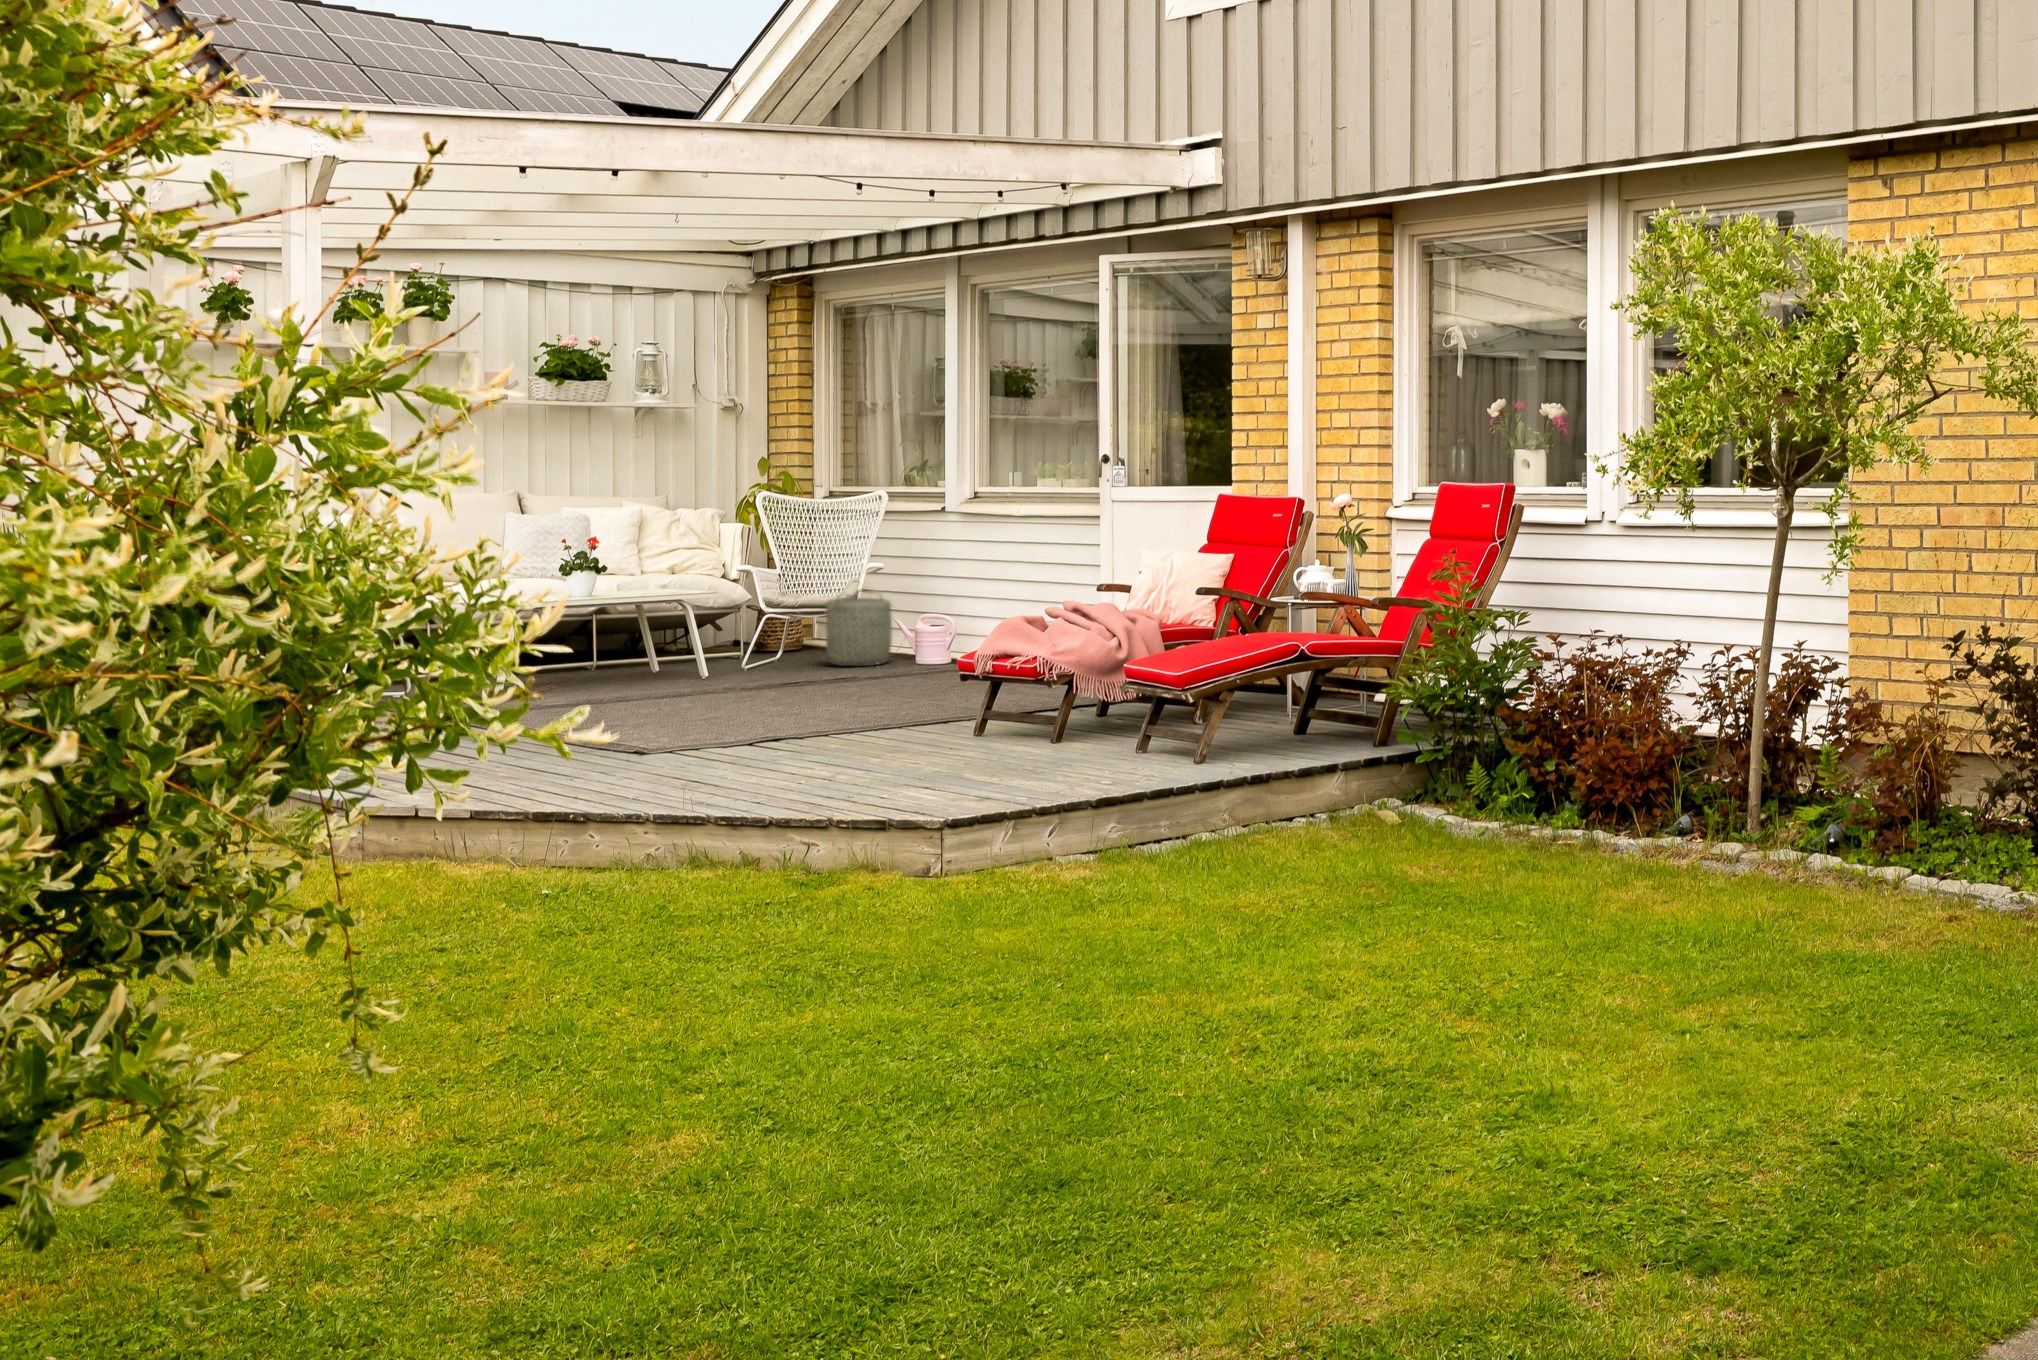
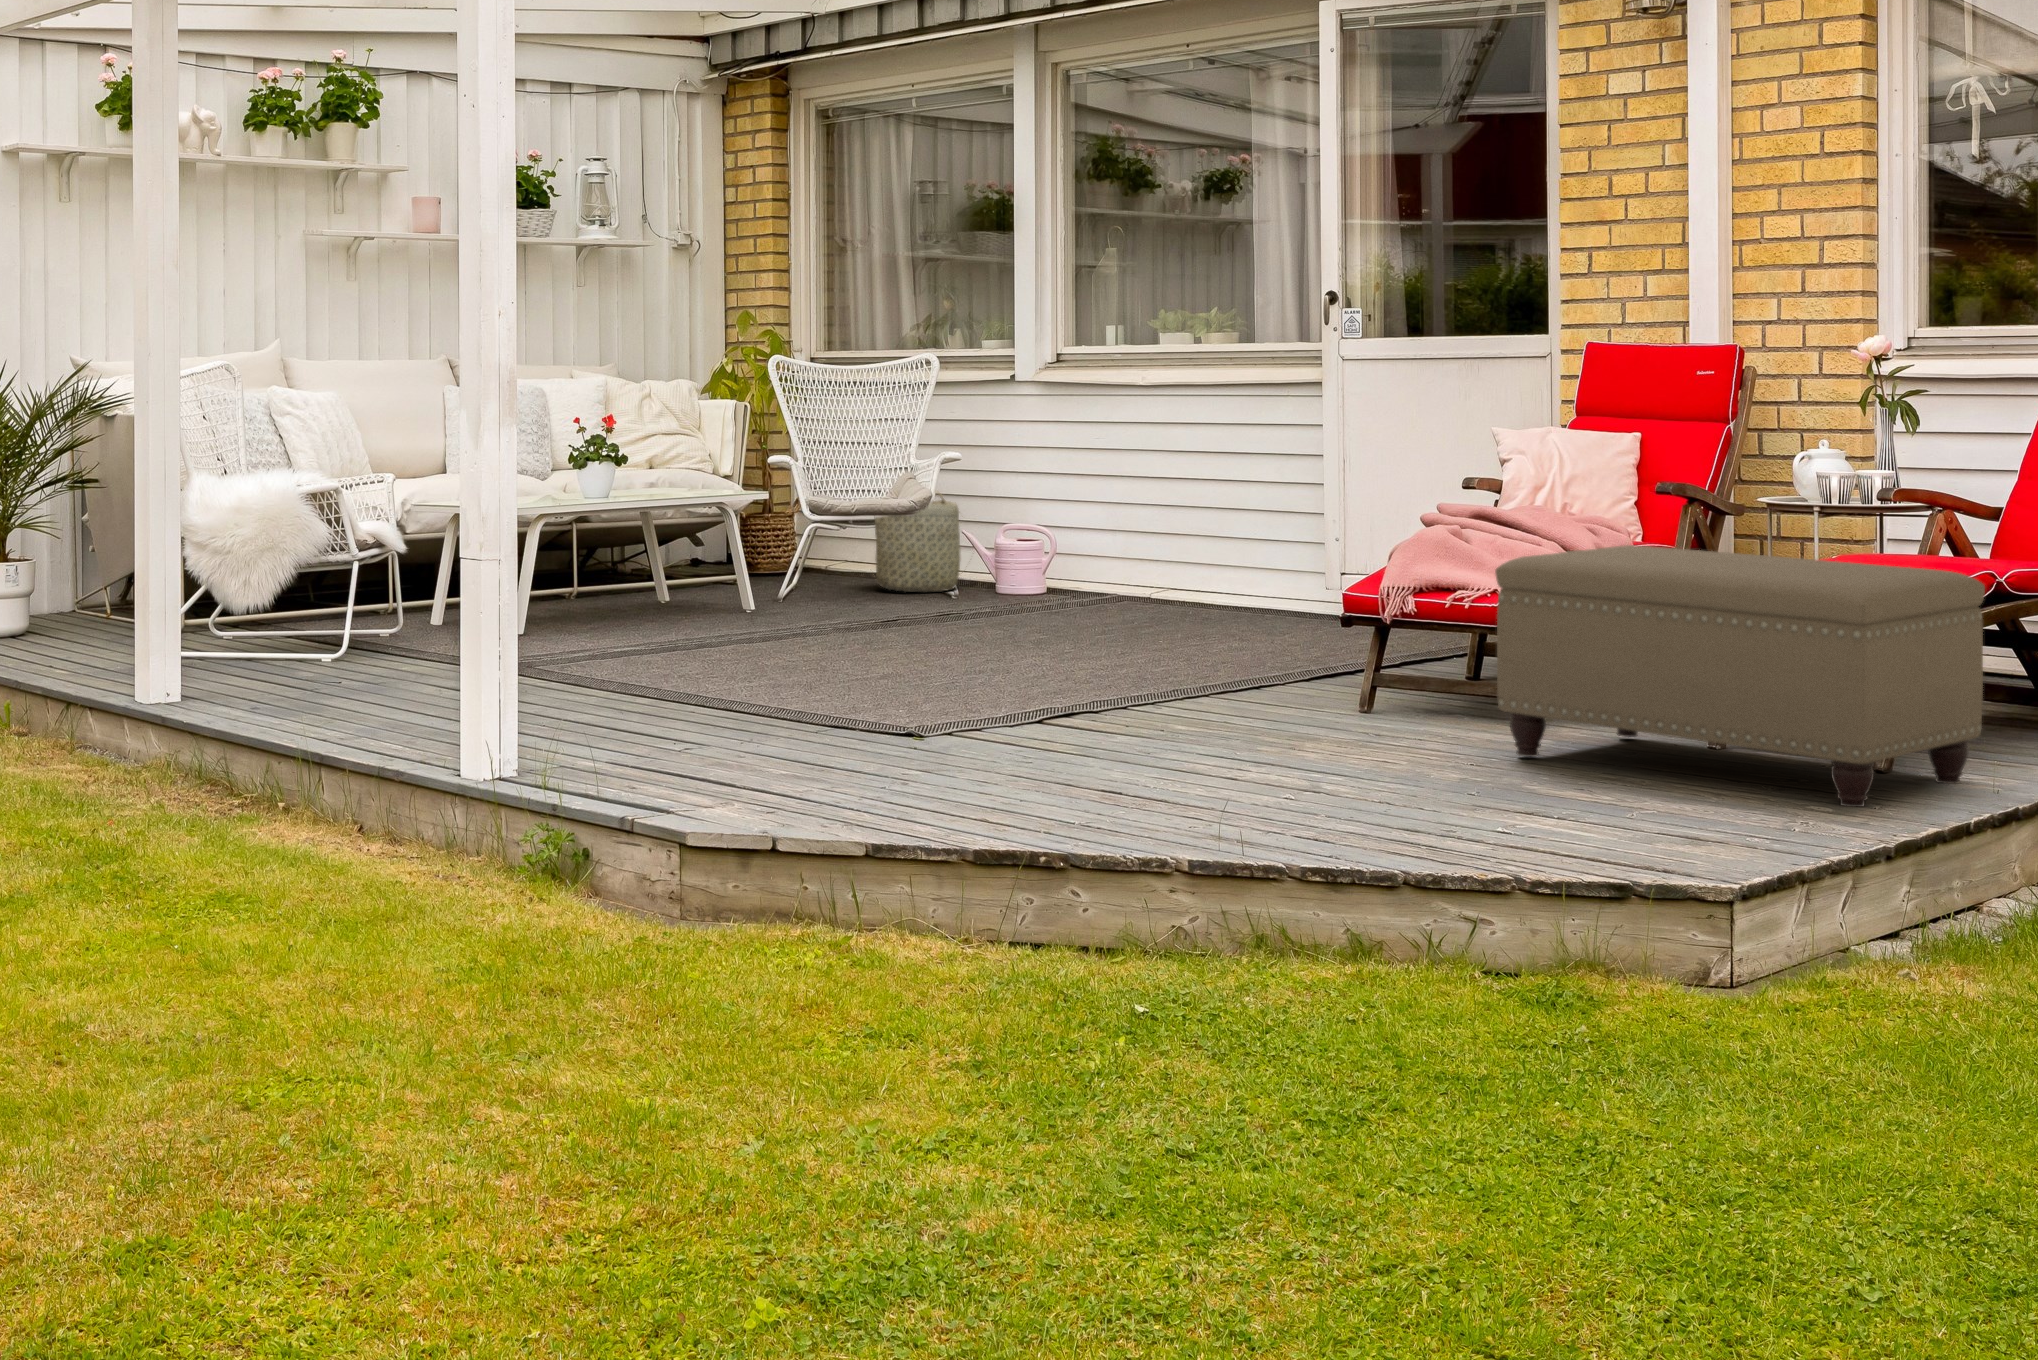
ottoman: none [1008,630,1275,792] -> present [1495,545,1985,807]

